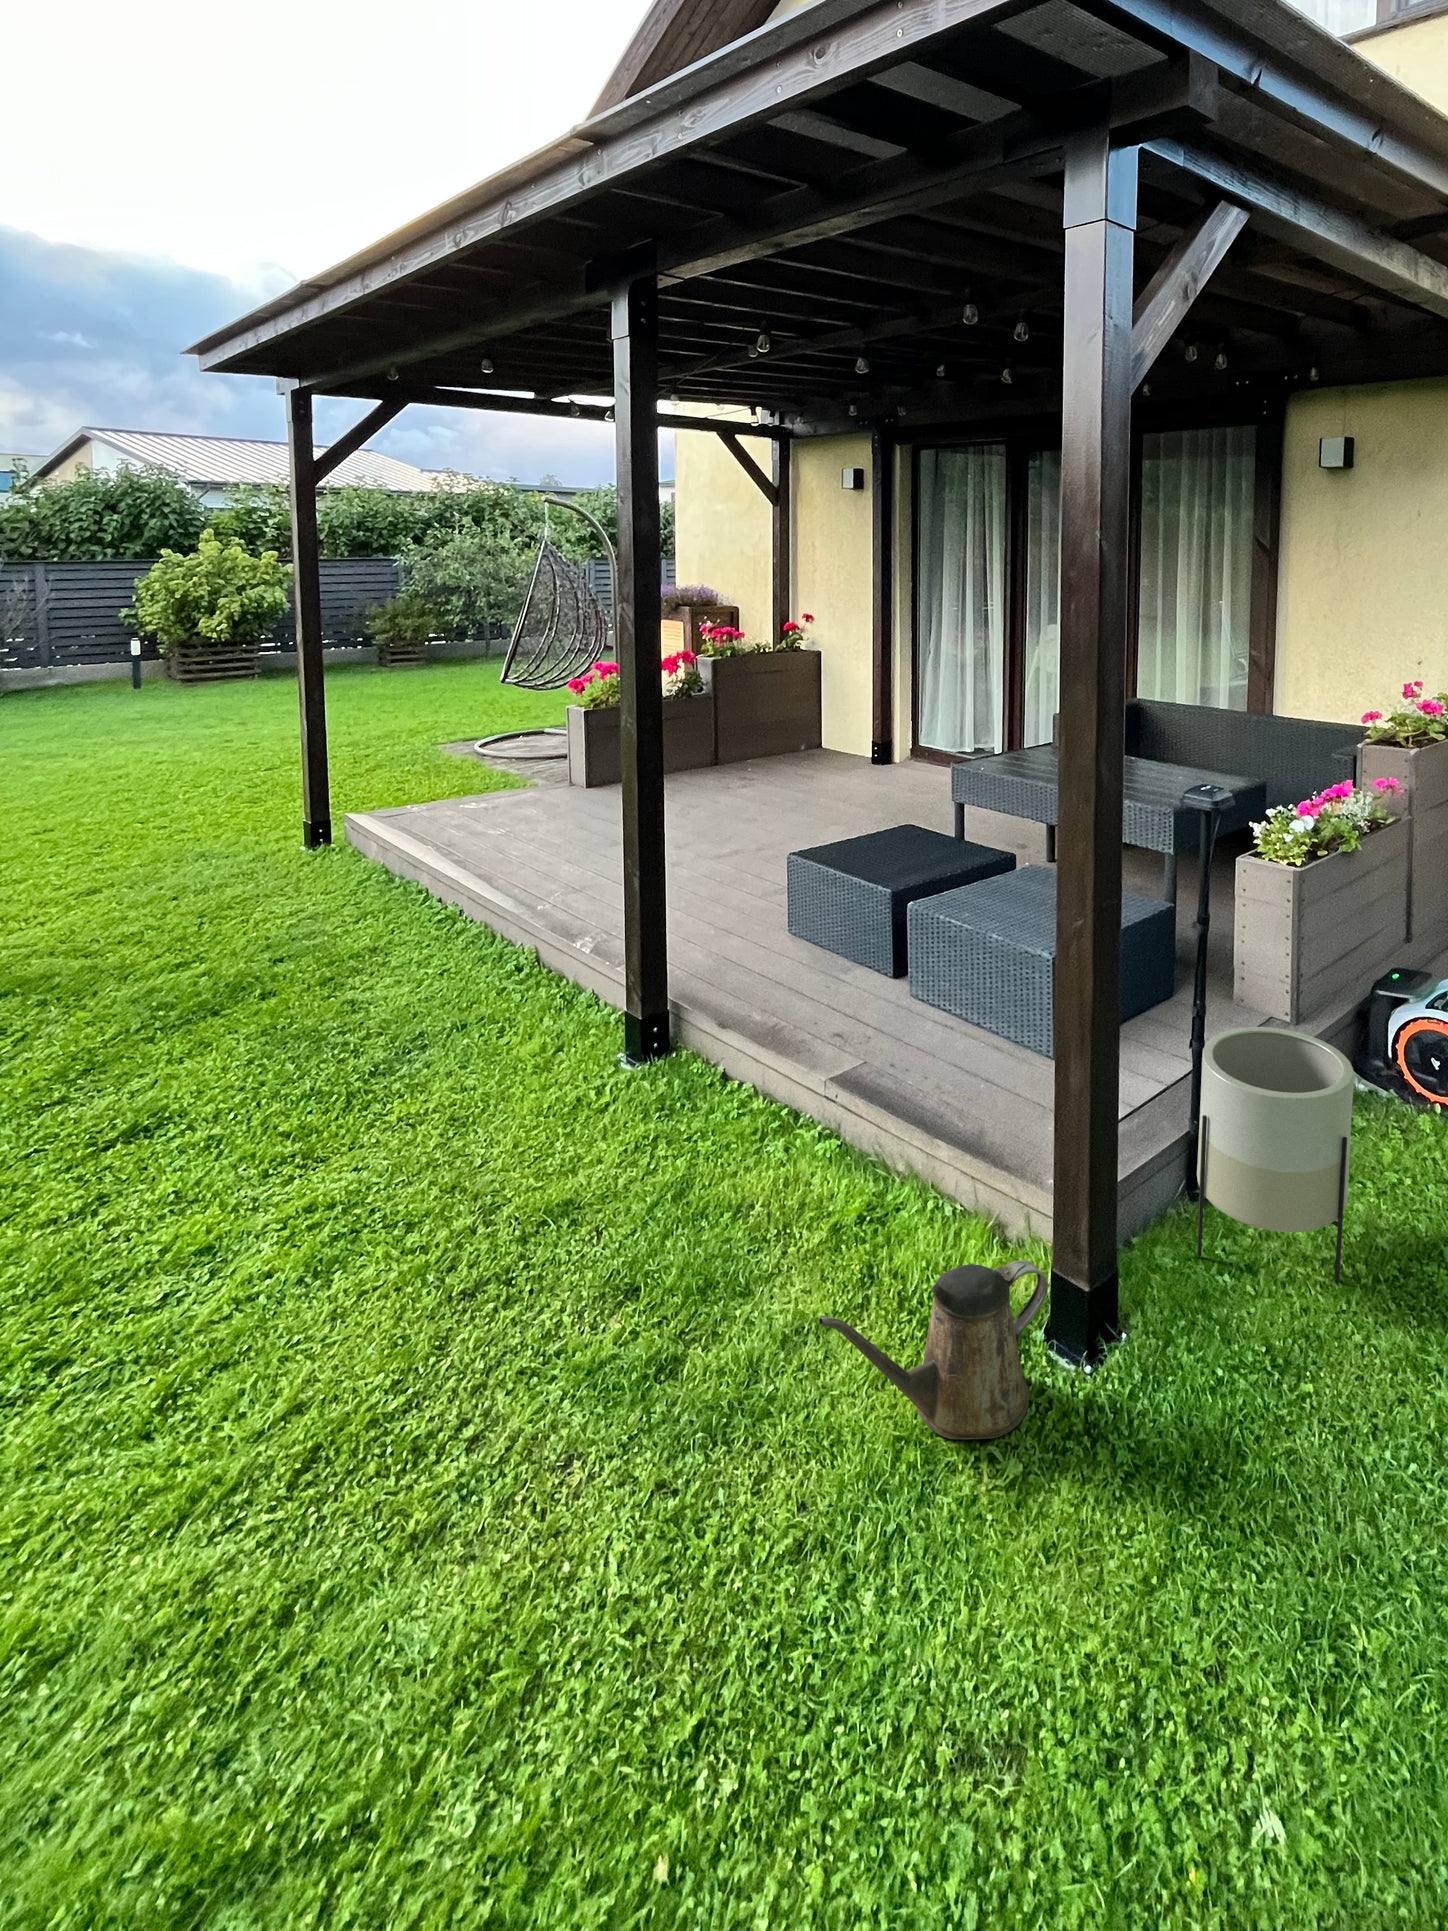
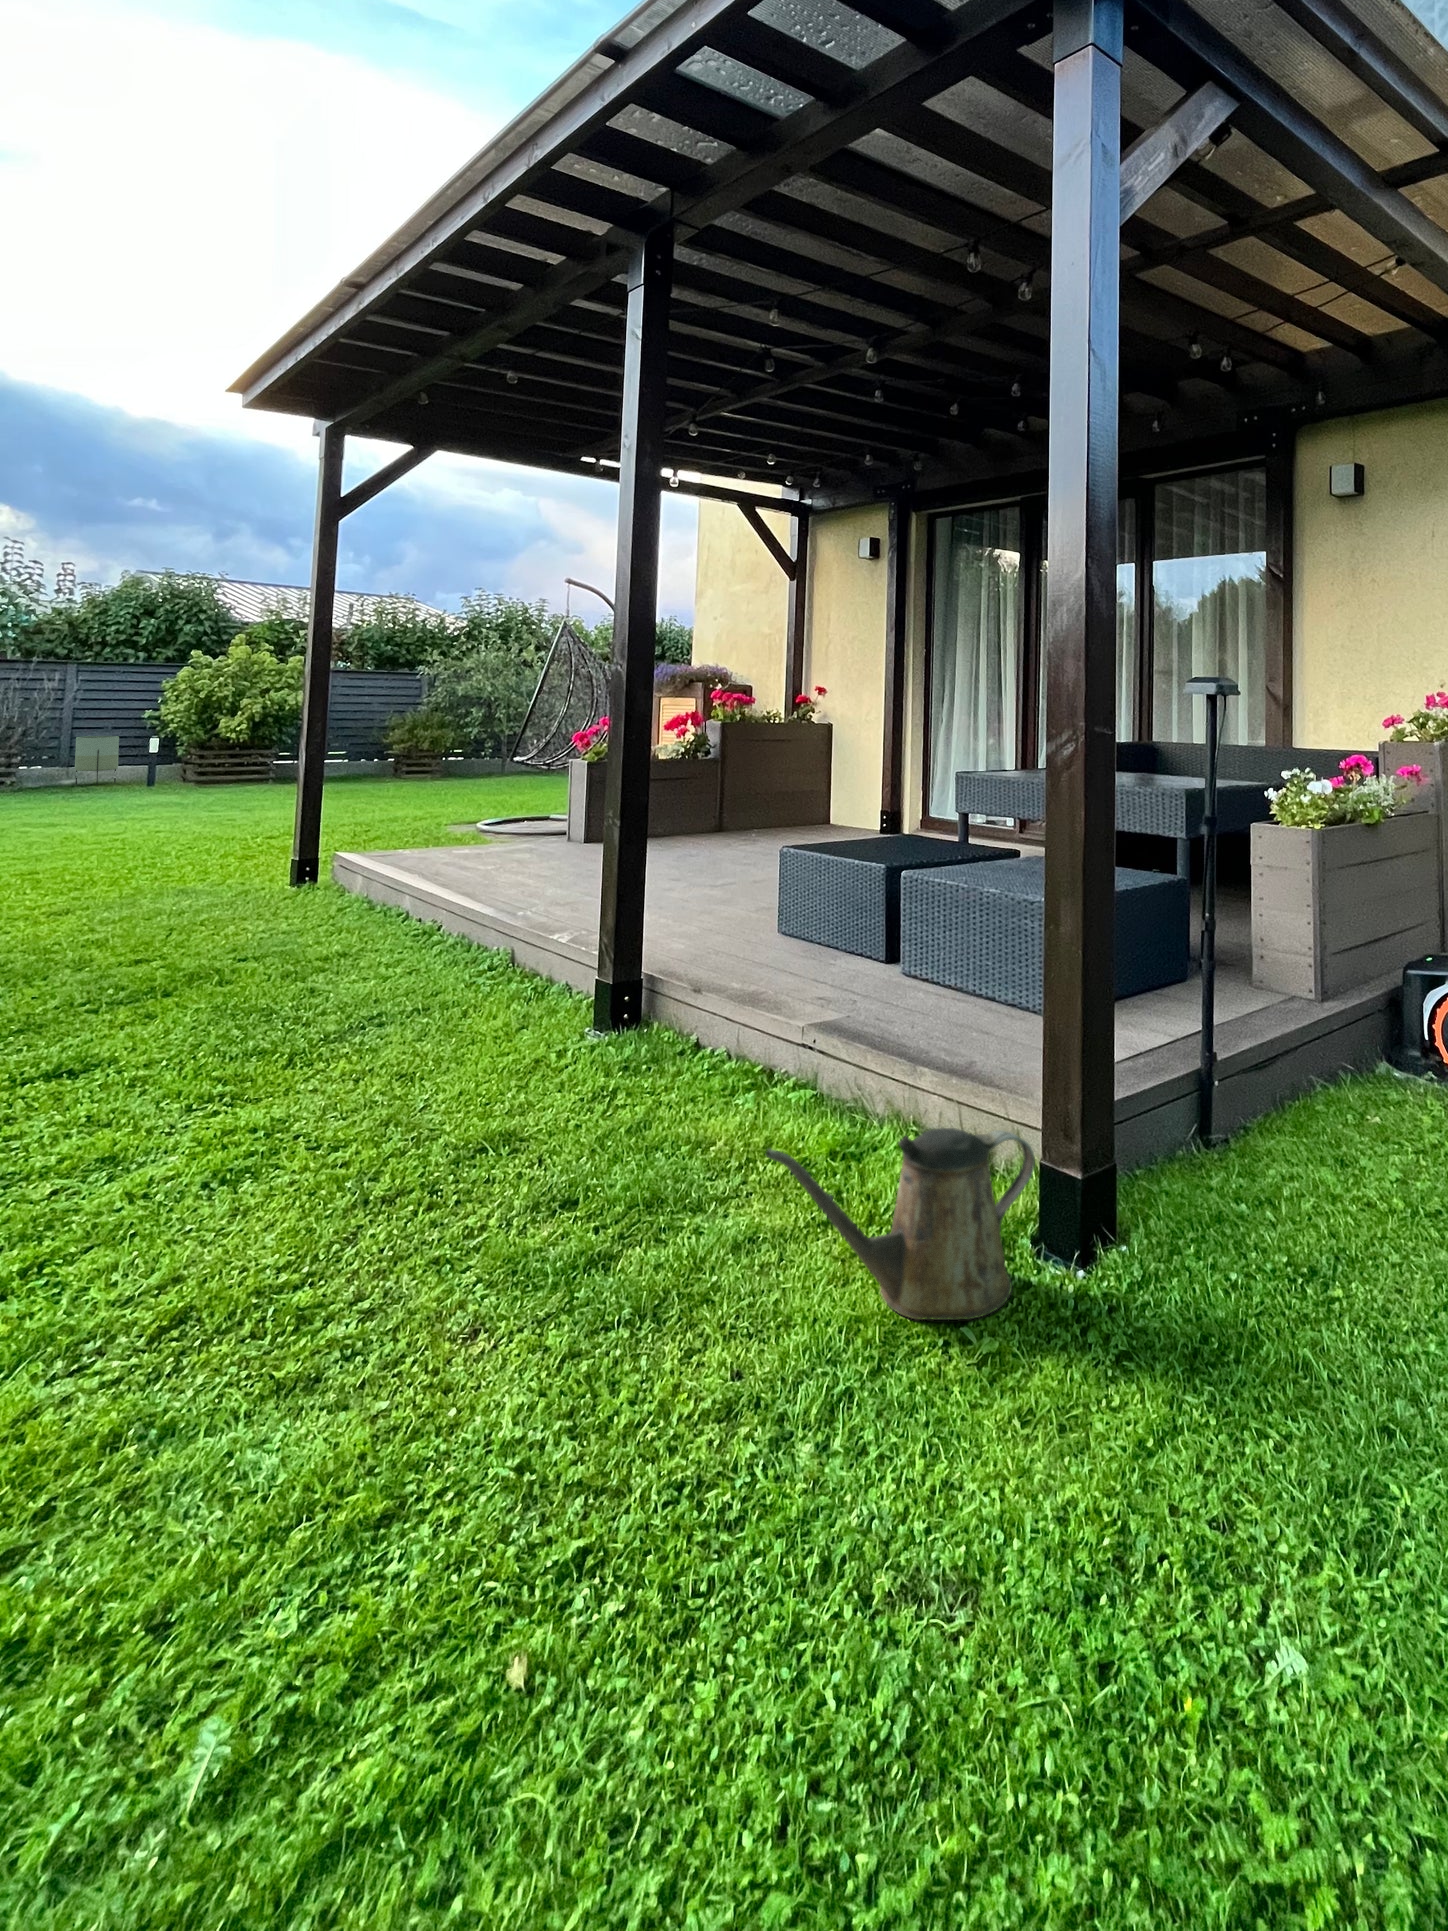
planter: present [1197,1027,1354,1283] -> present [75,736,119,785]

